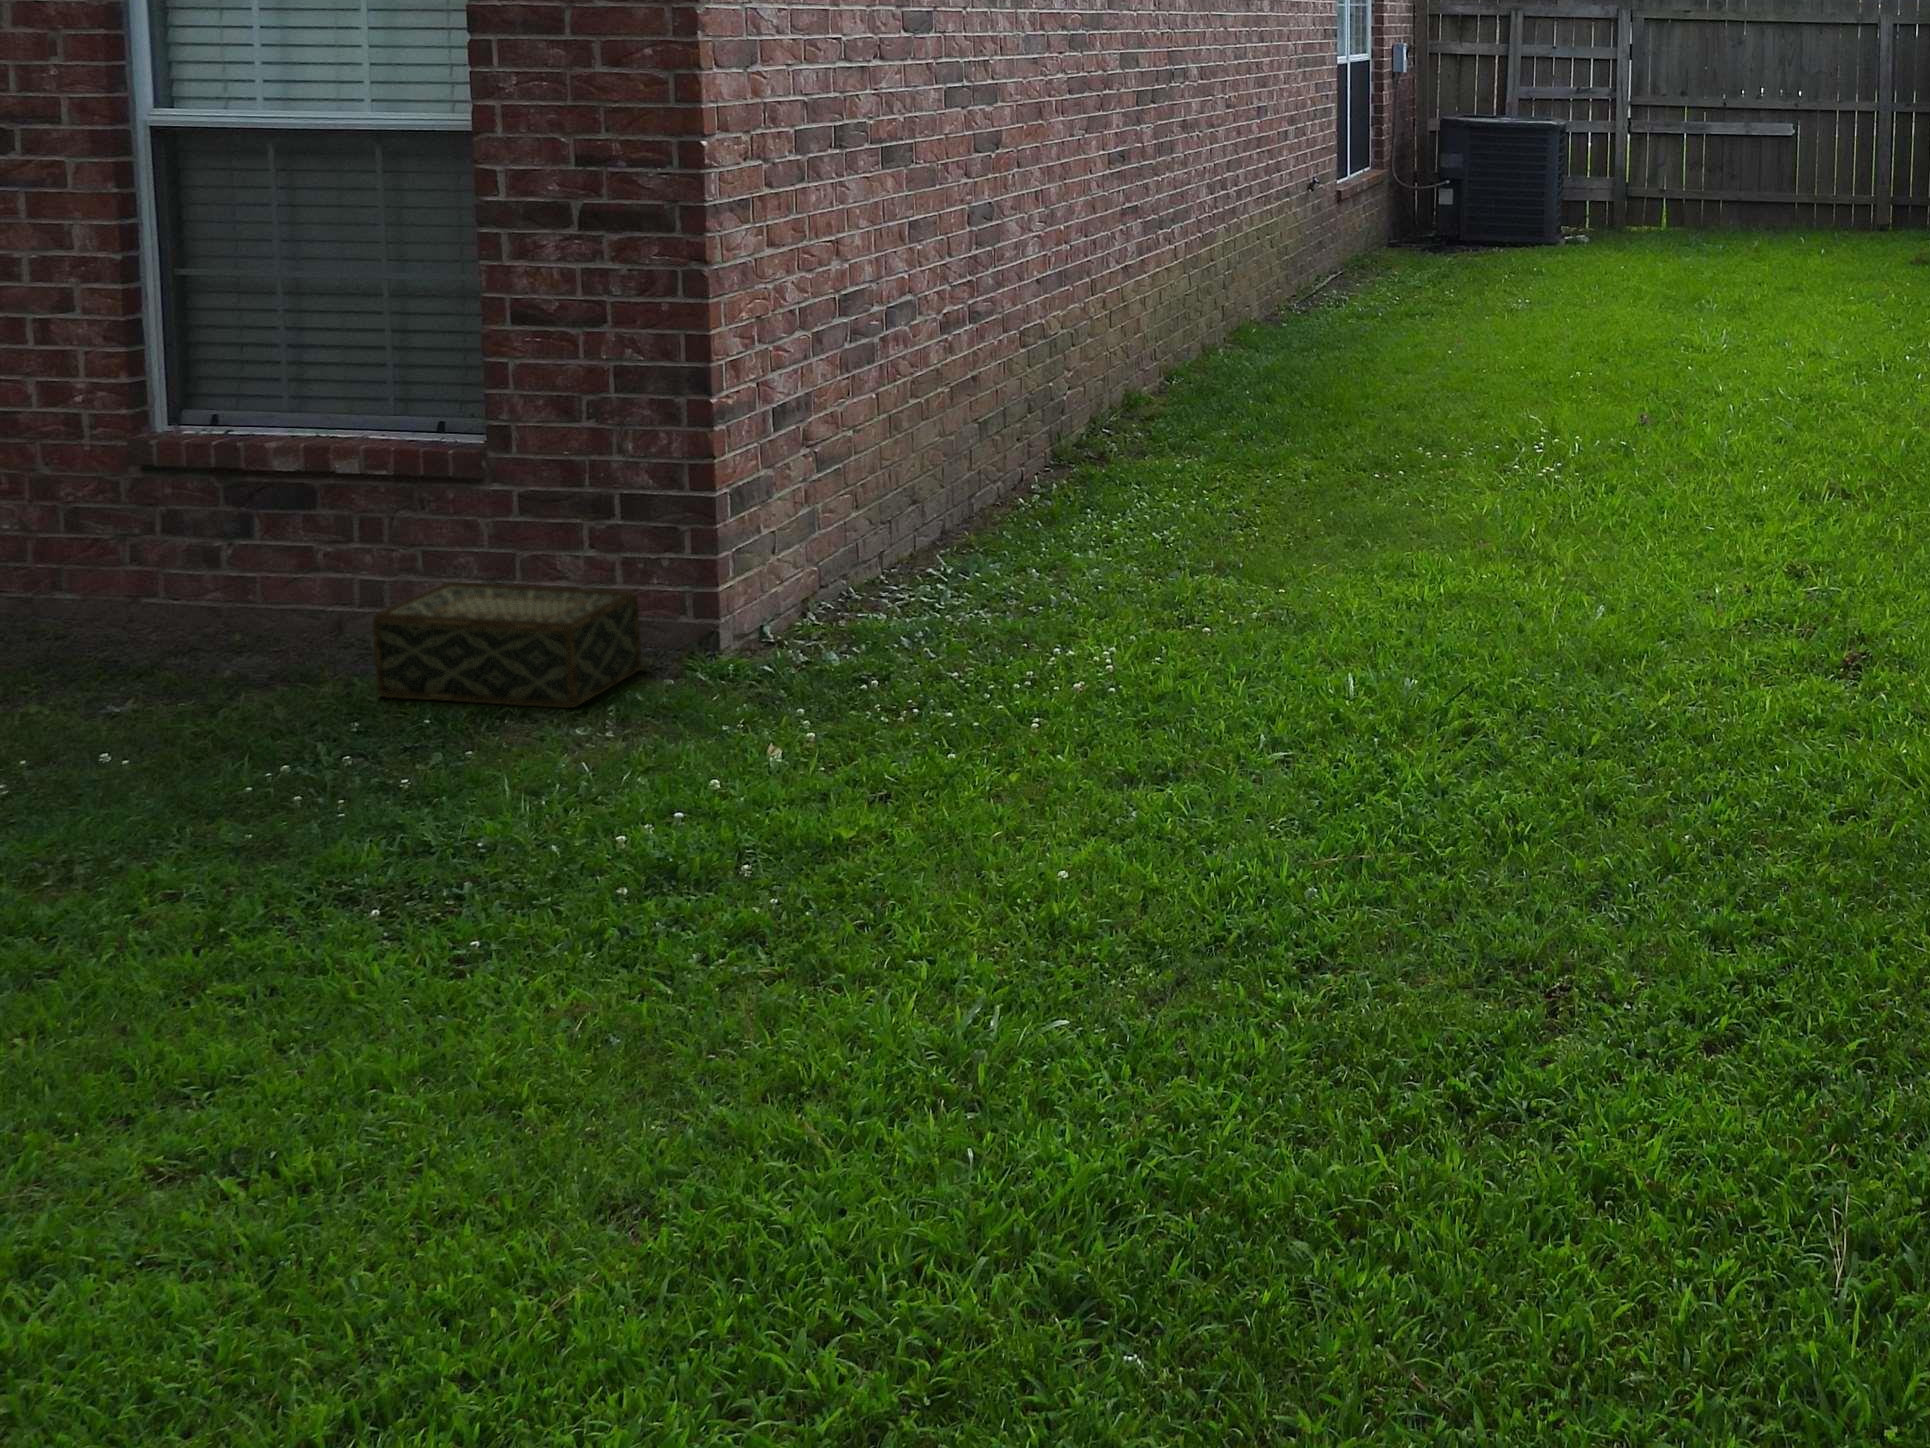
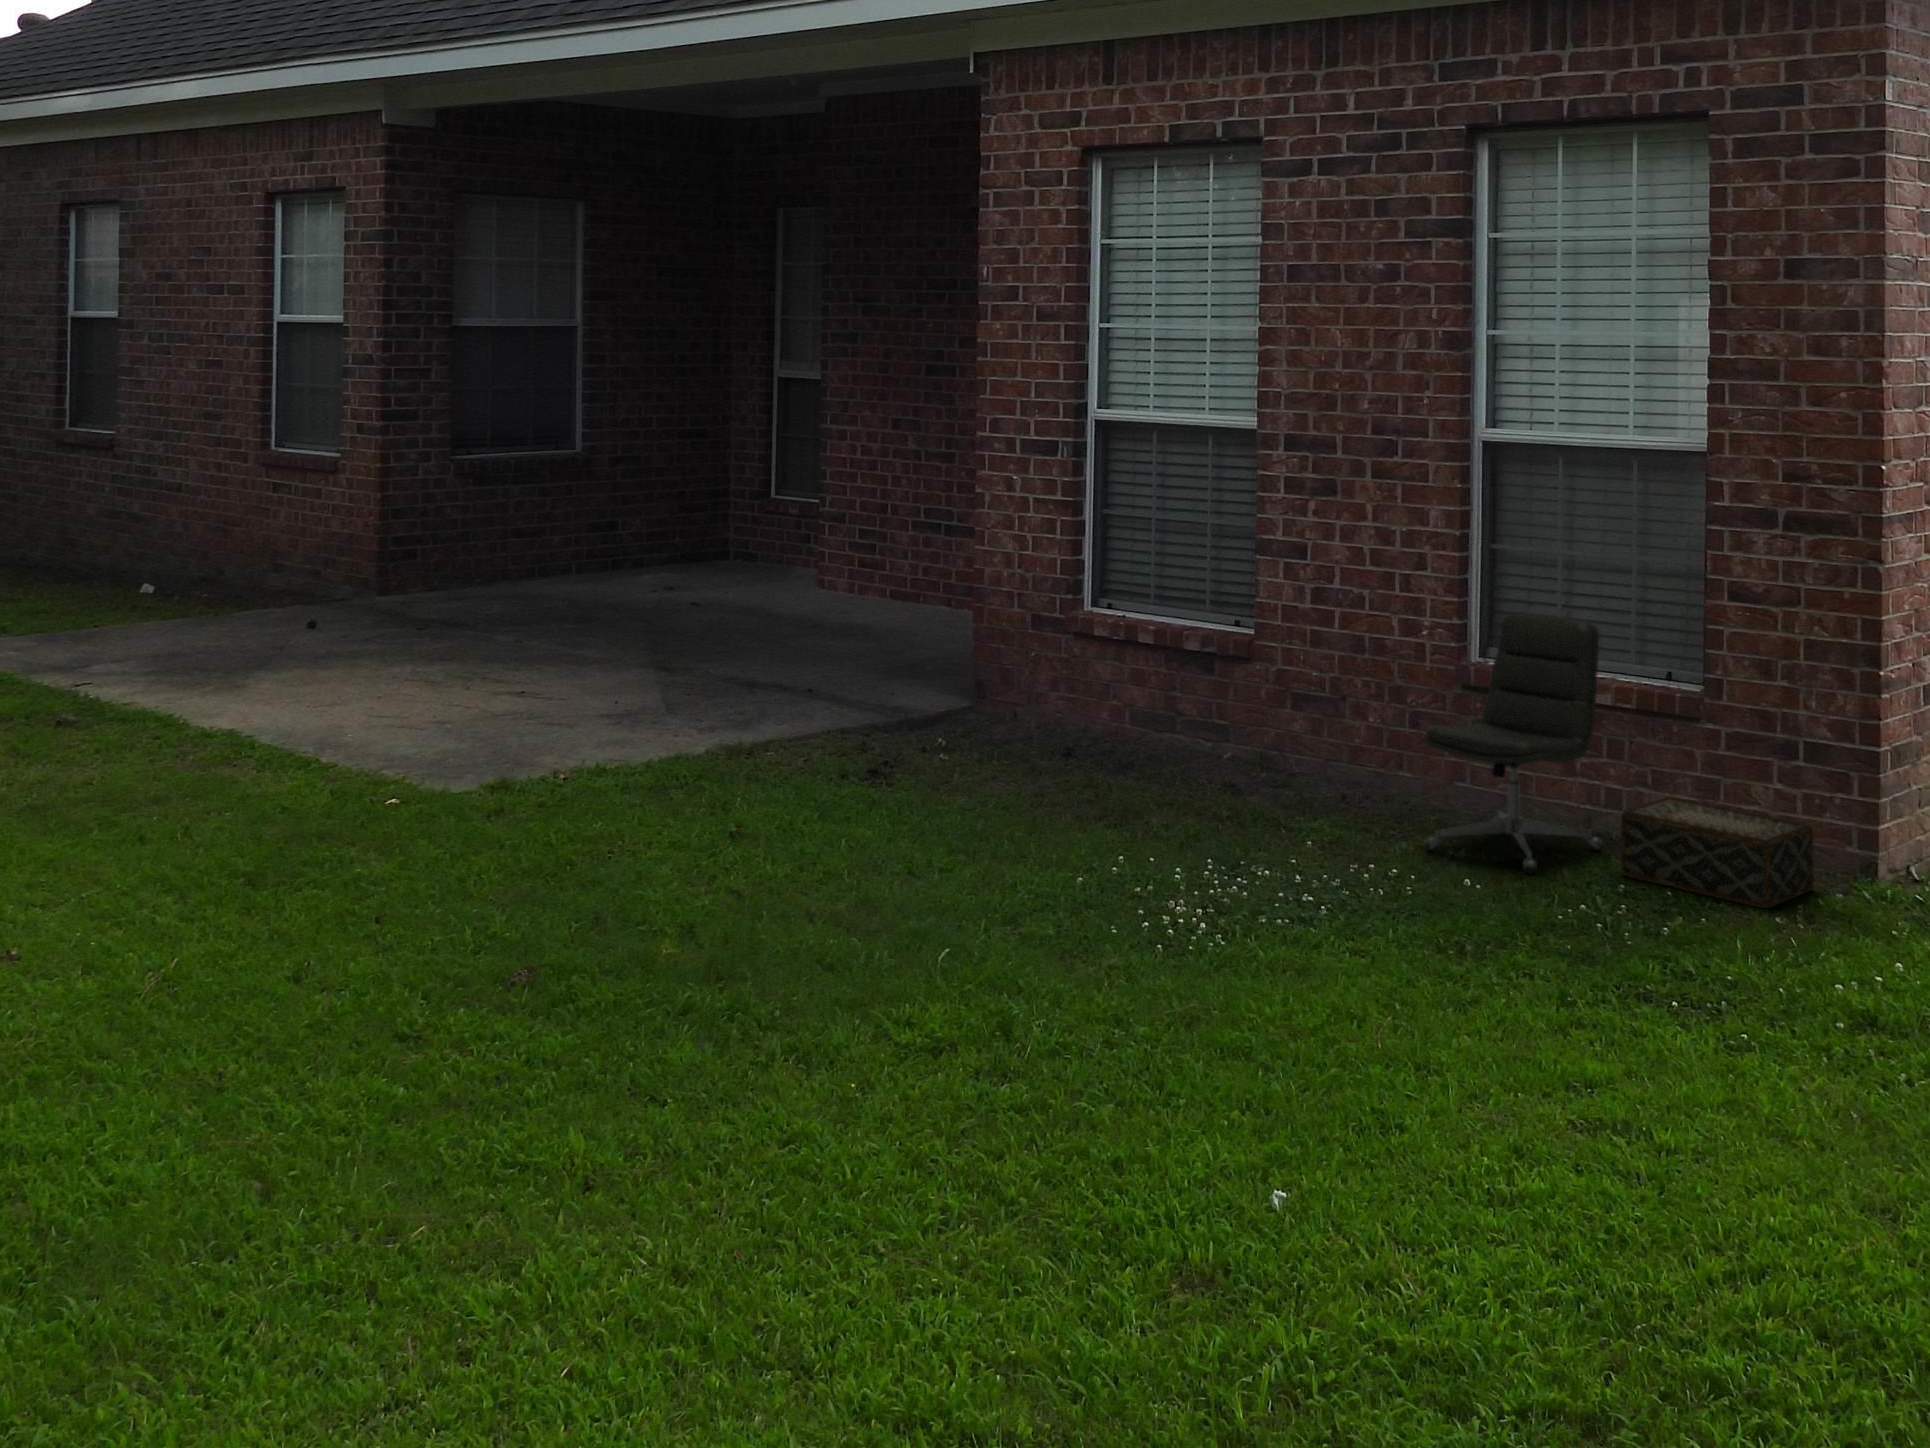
chair: none [57,365,360,719] -> present [1425,613,1602,873]

